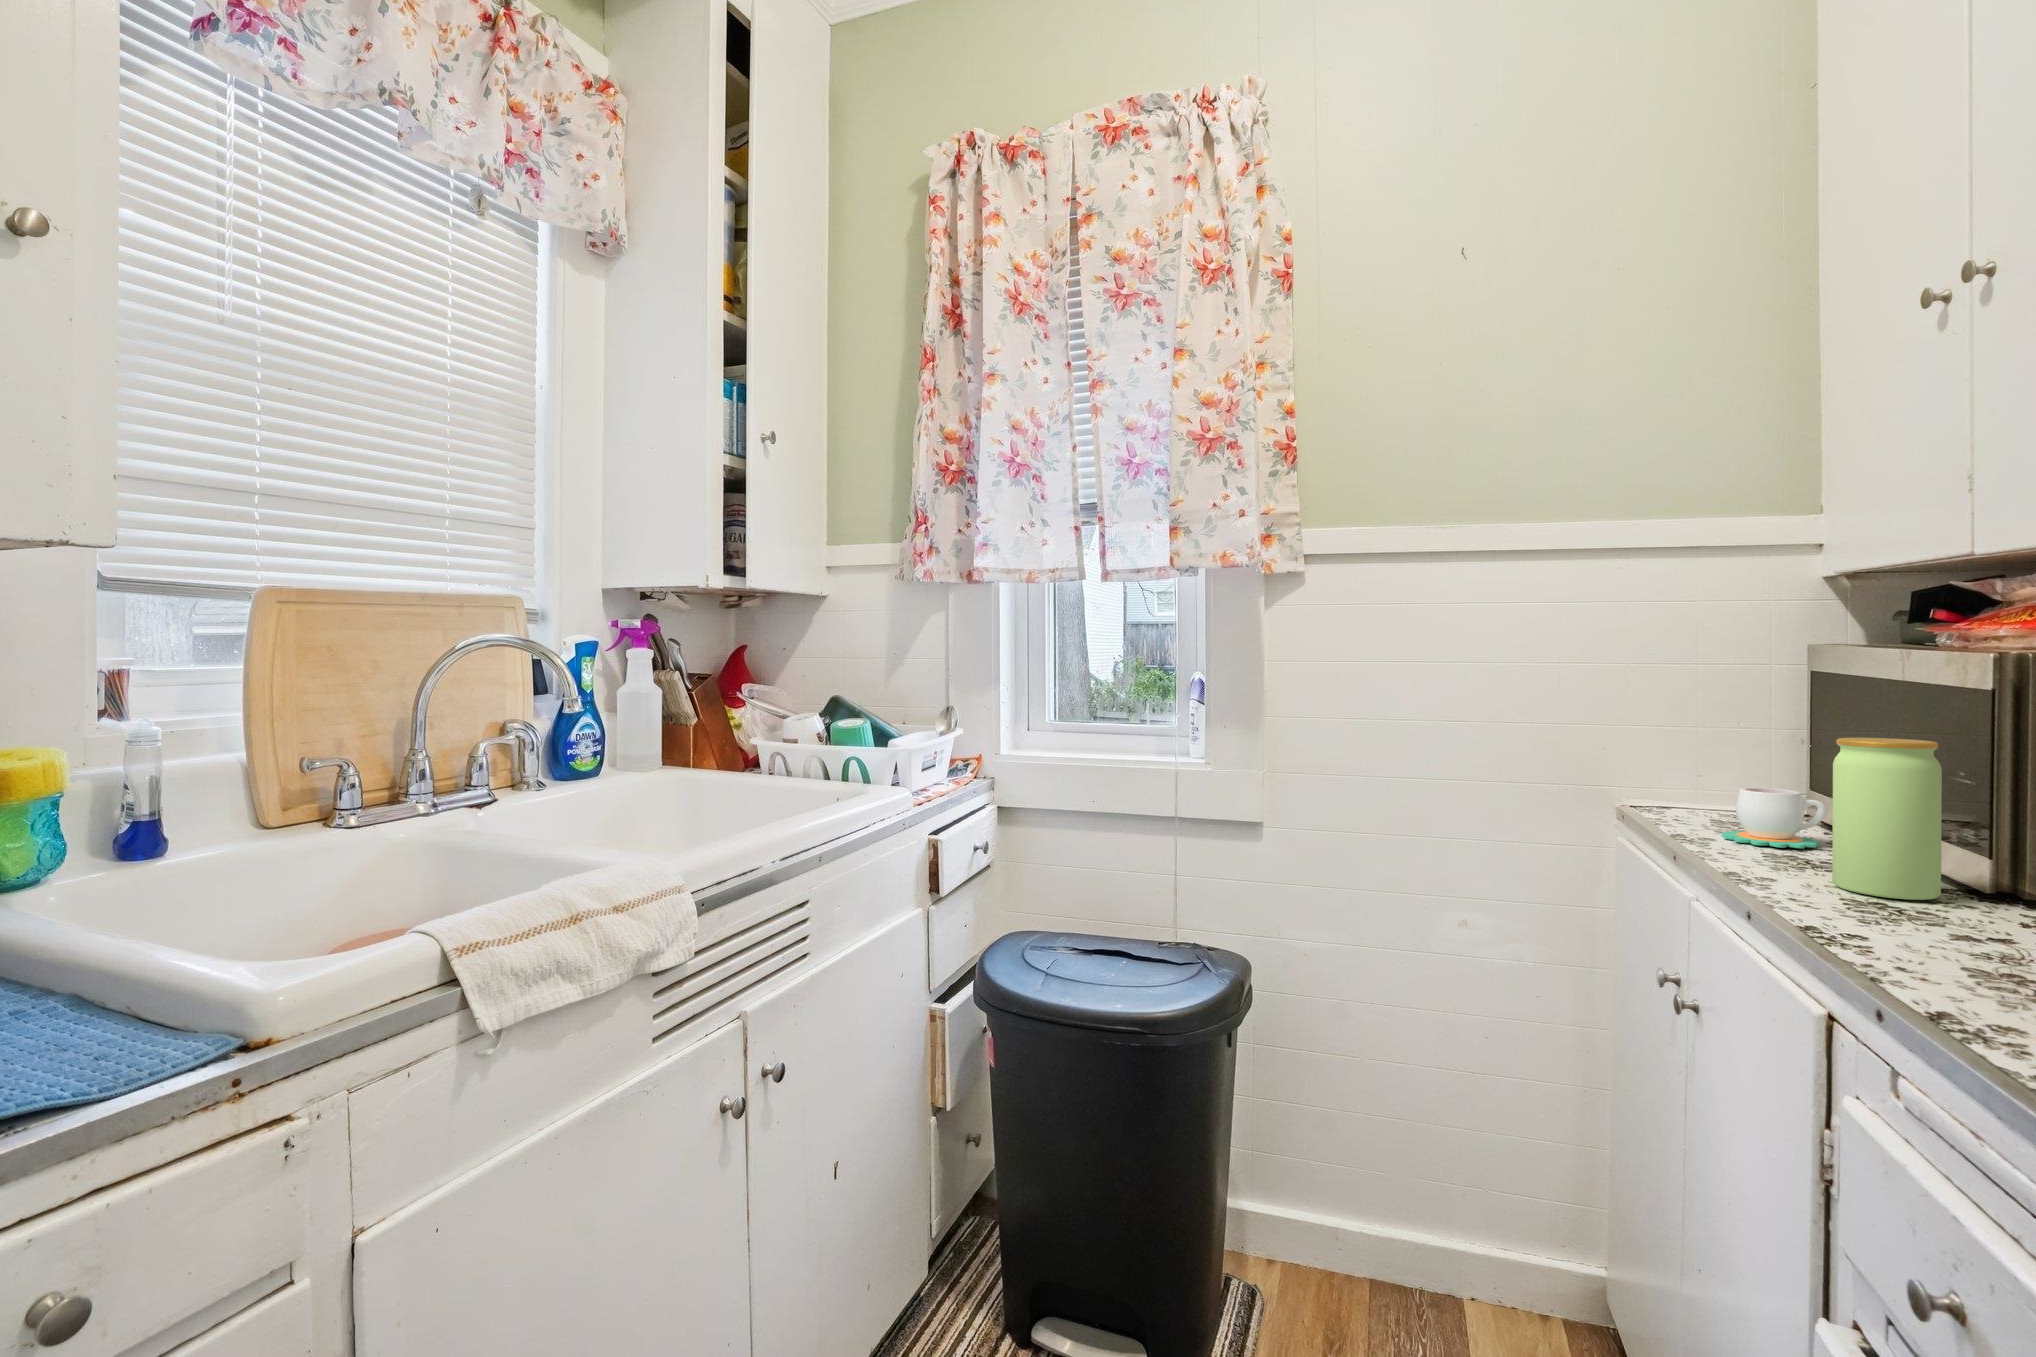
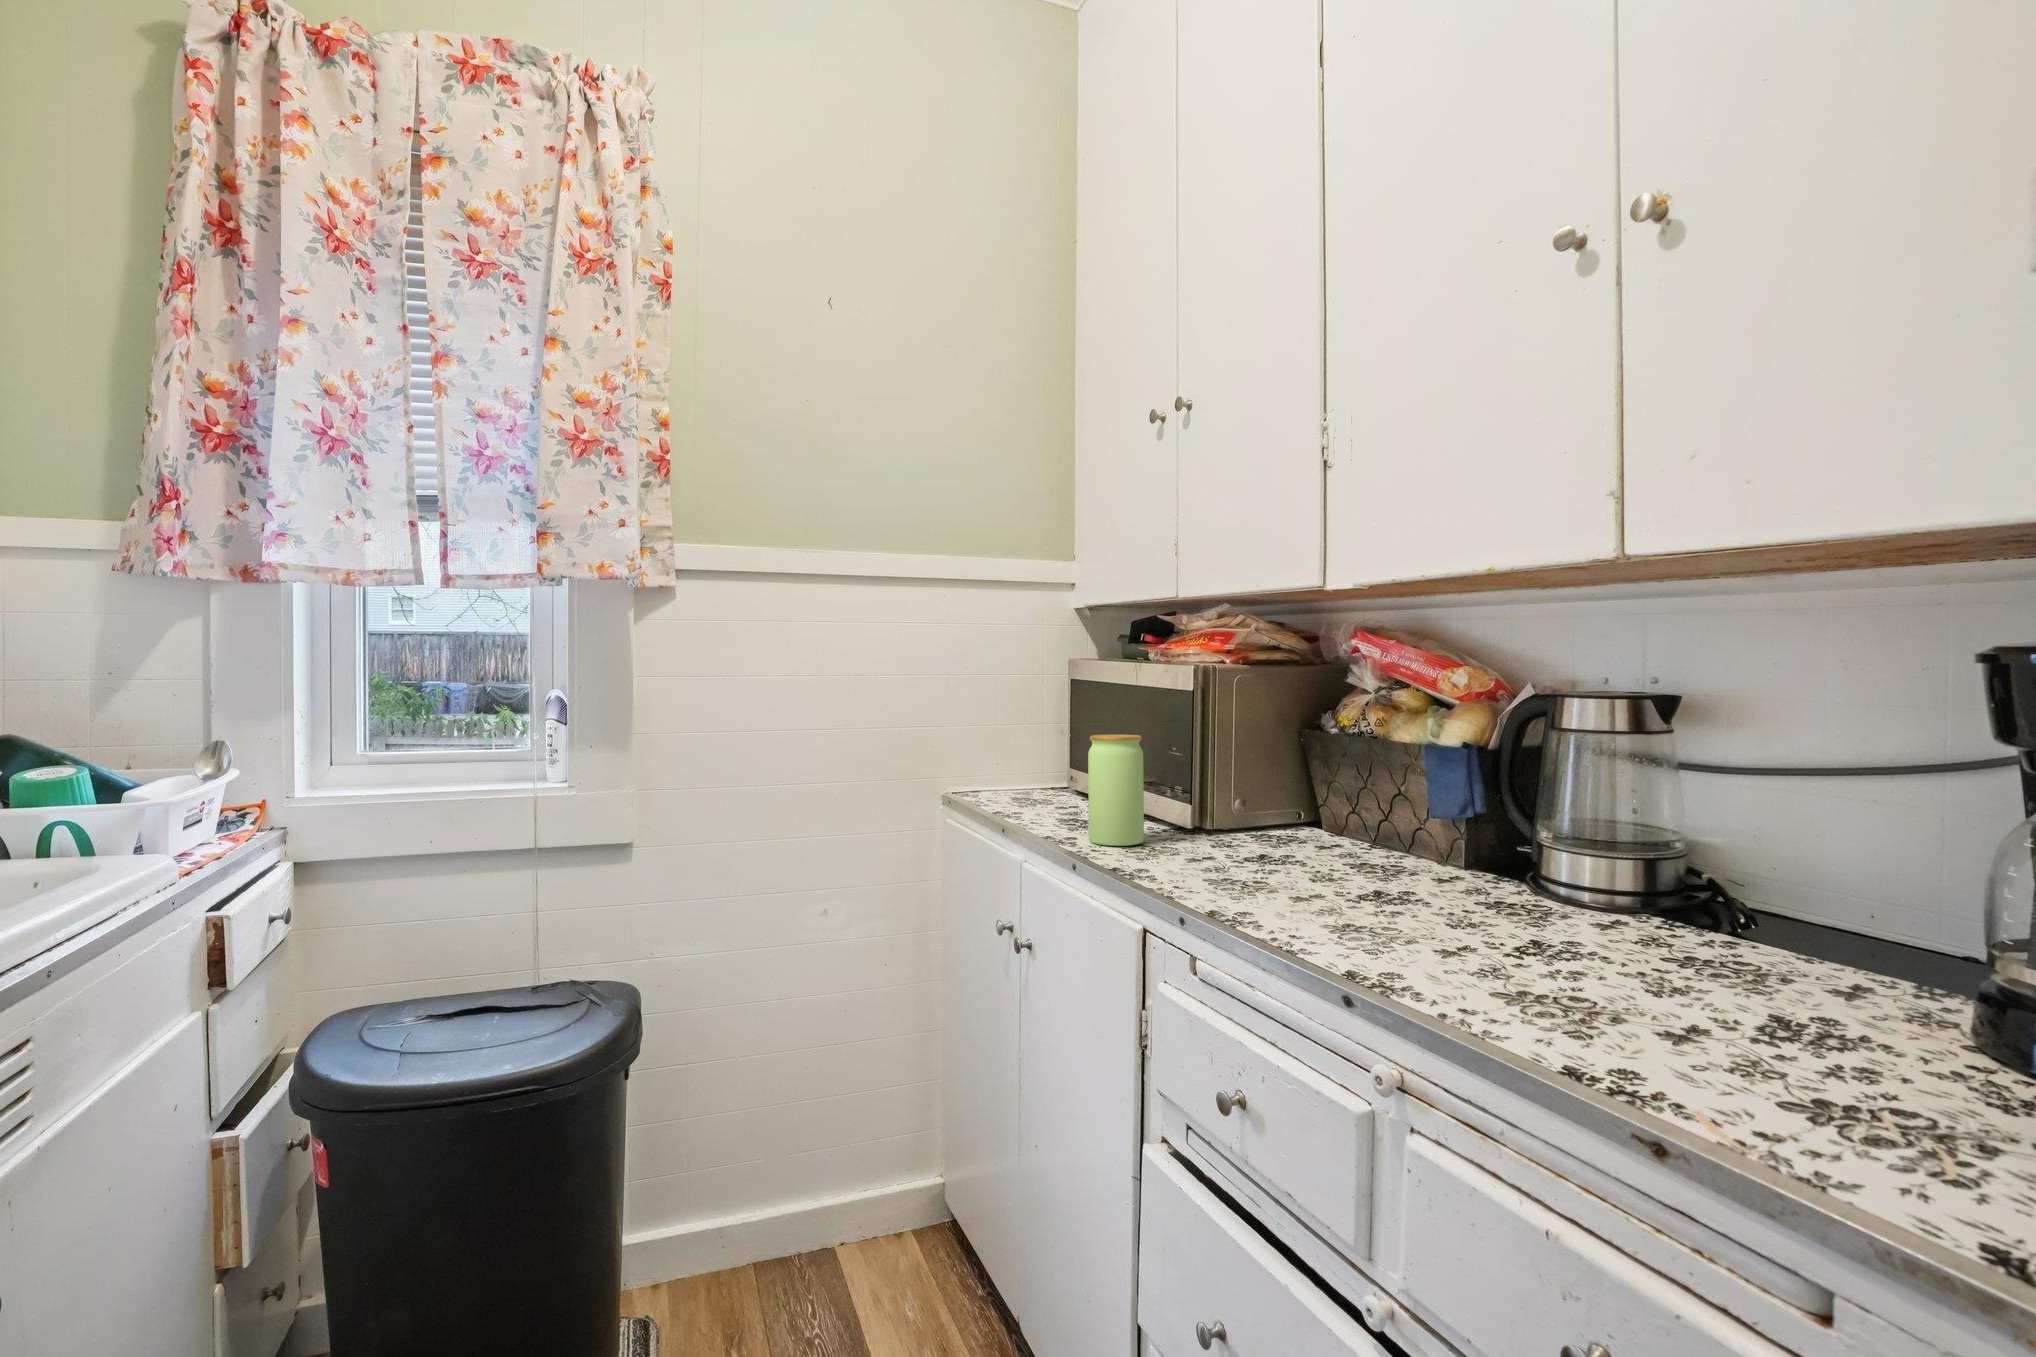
mug: present [1722,788,1826,848] -> none [1022,777,1082,821]

